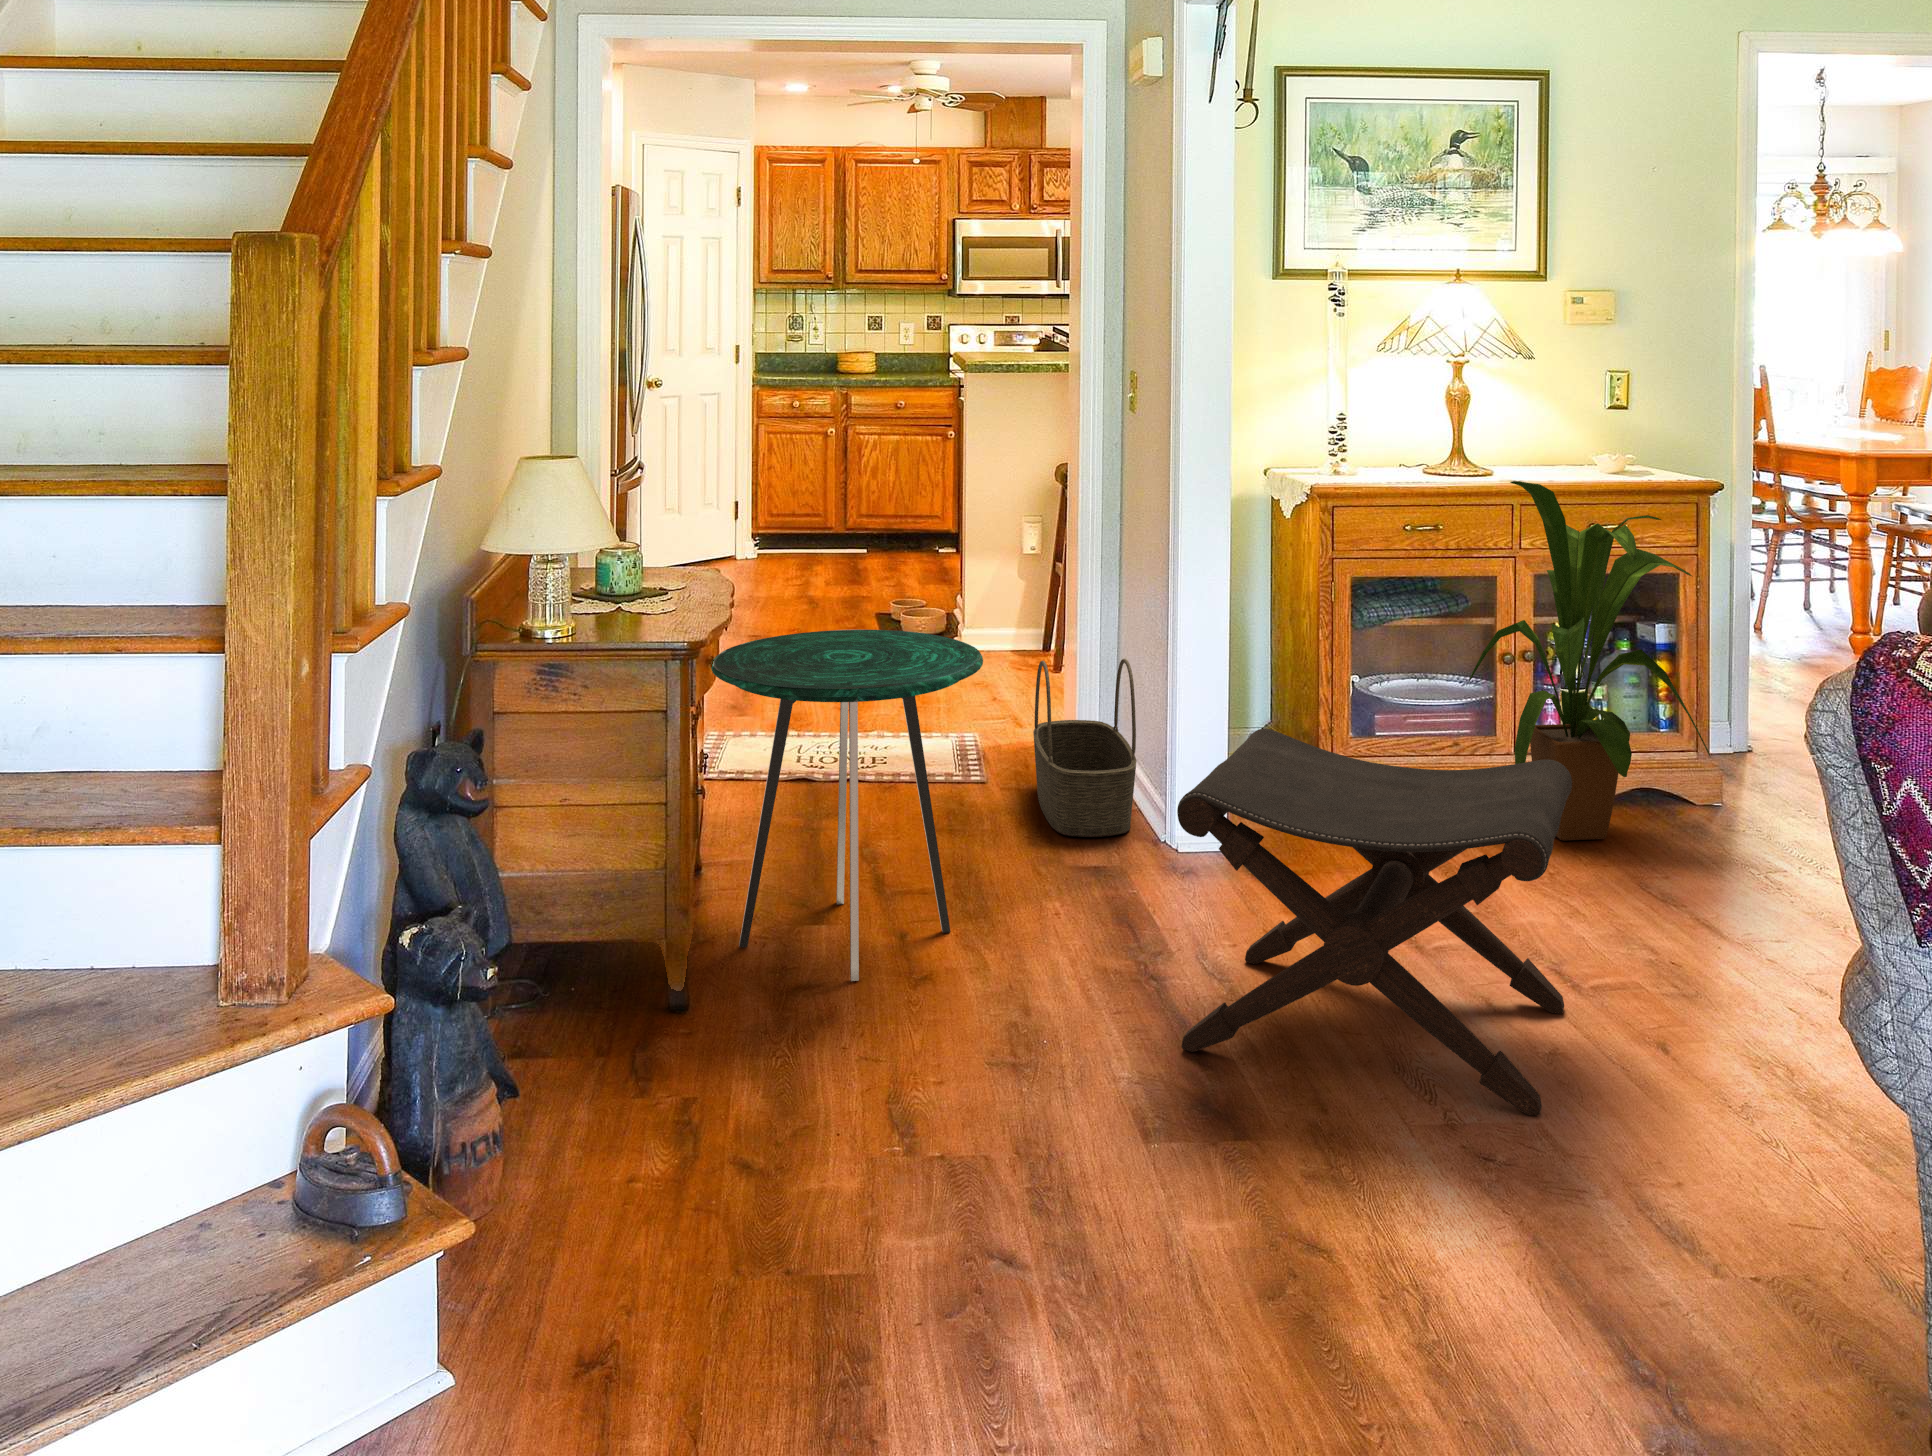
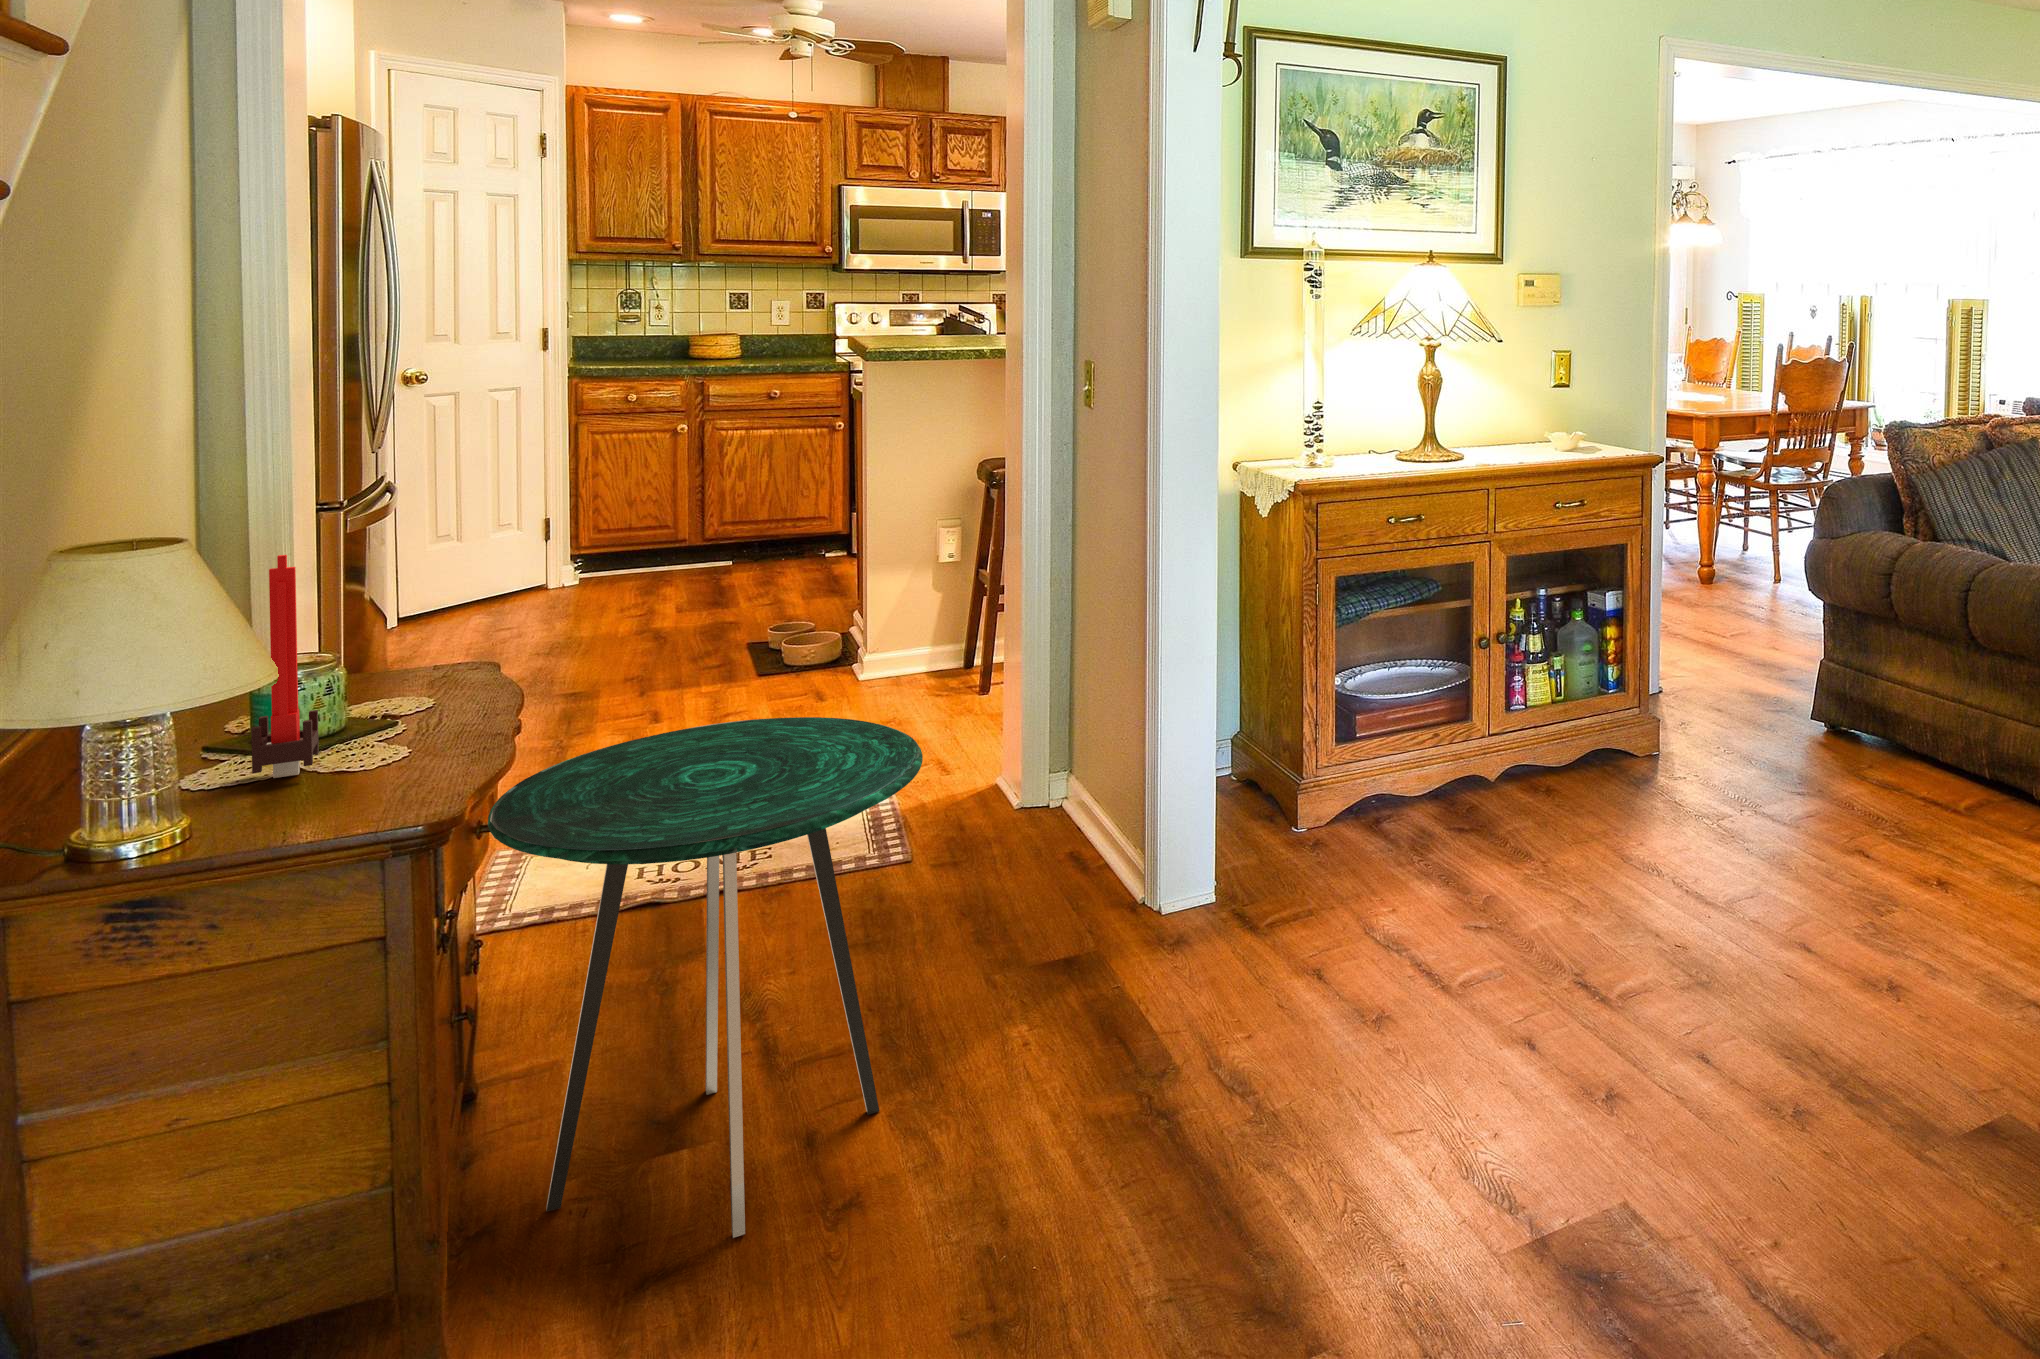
candle: none [593,474,625,615] -> present [251,555,319,778]
house plant: present [1469,481,1711,841] -> none [1460,475,1705,838]
basket: present [1033,659,1136,837] -> none [971,697,1104,922]
footstool: present [1177,729,1572,1116] -> none [1218,798,1682,1251]

